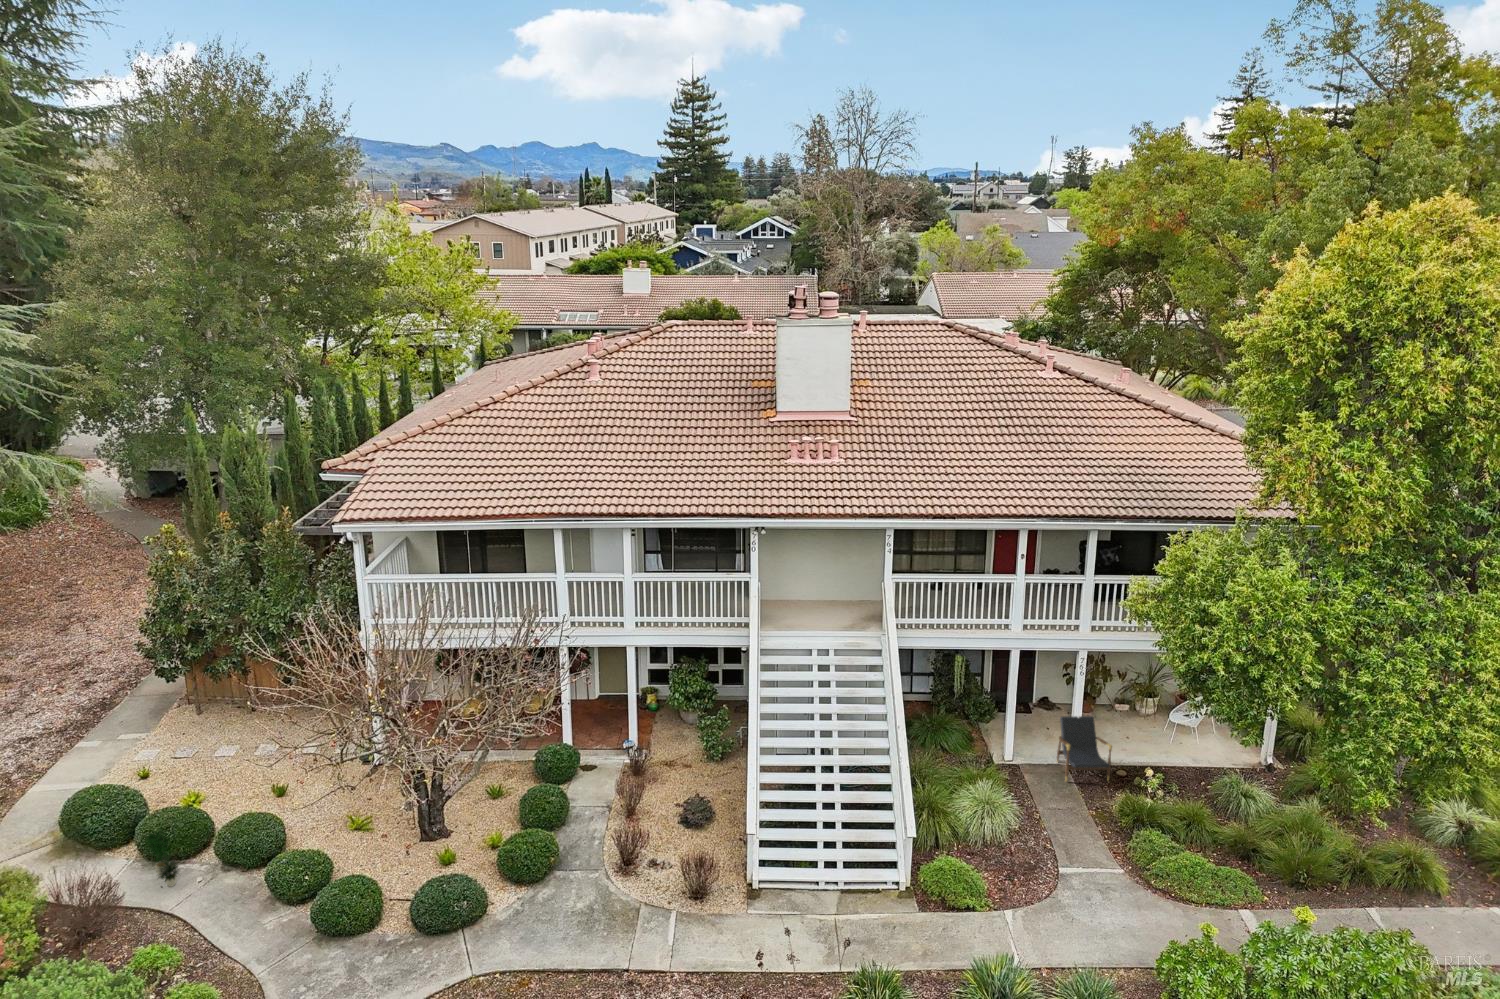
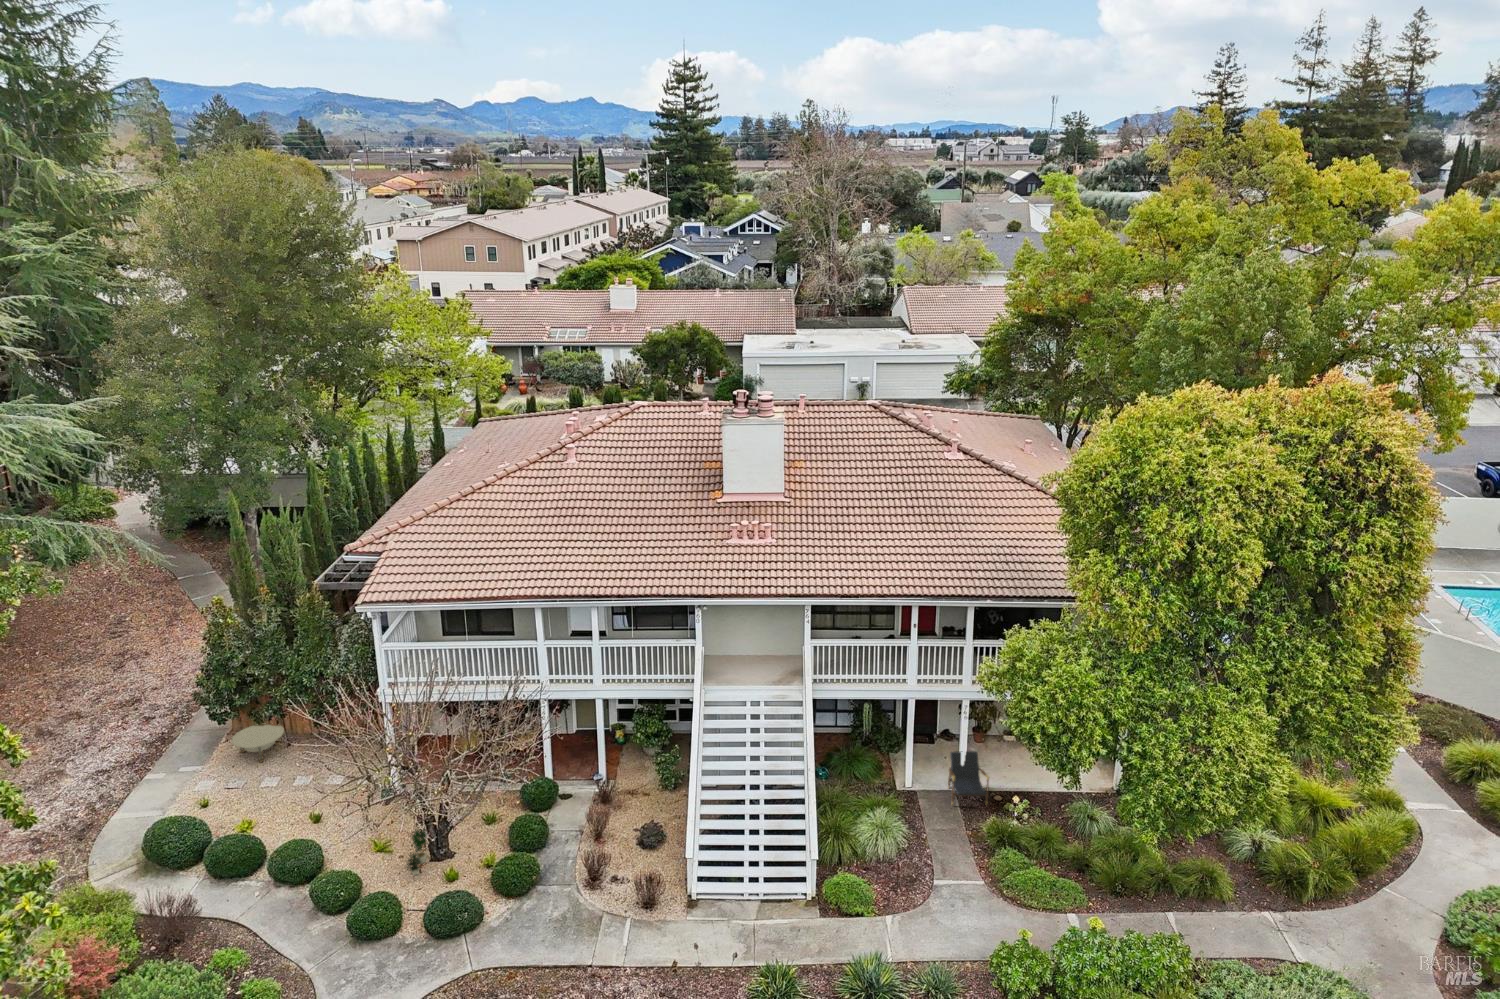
round table: none [183,686,248,730] -> present [232,725,284,762]
potted plant: present [146,829,179,887] -> present [407,829,427,875]

